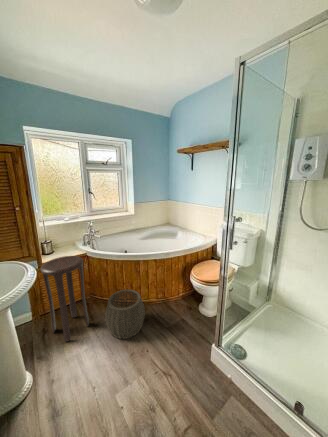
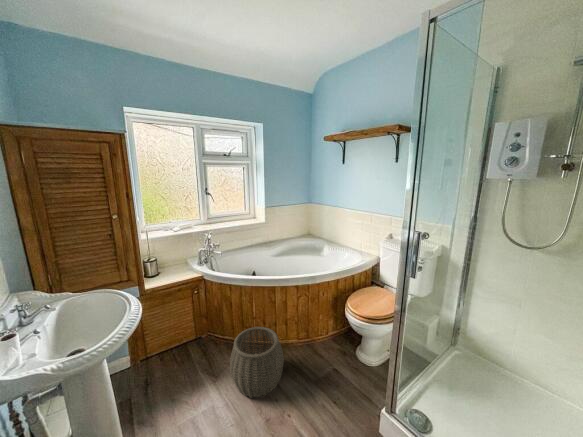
stool: present [41,256,89,342] -> none [143,280,207,400]

